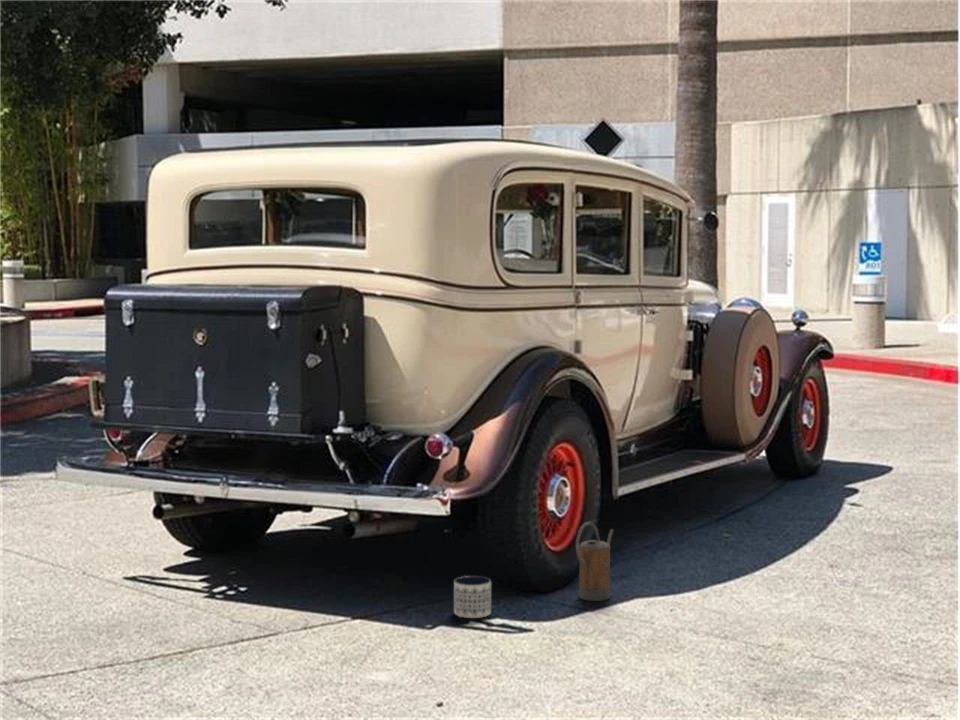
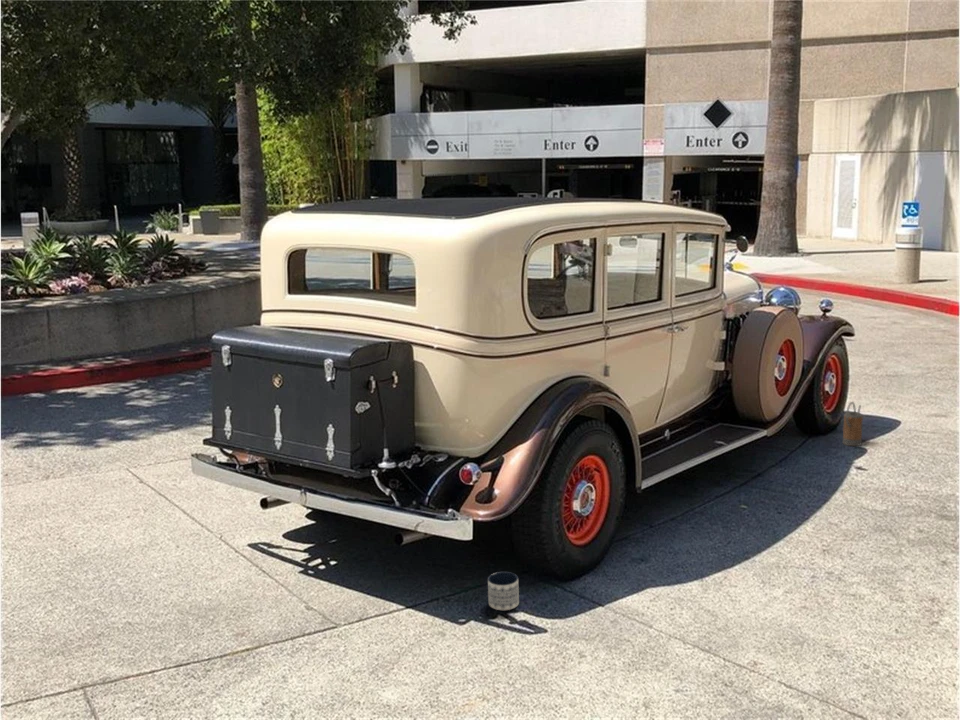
watering can: present [576,522,613,601] -> present [843,402,863,446]

